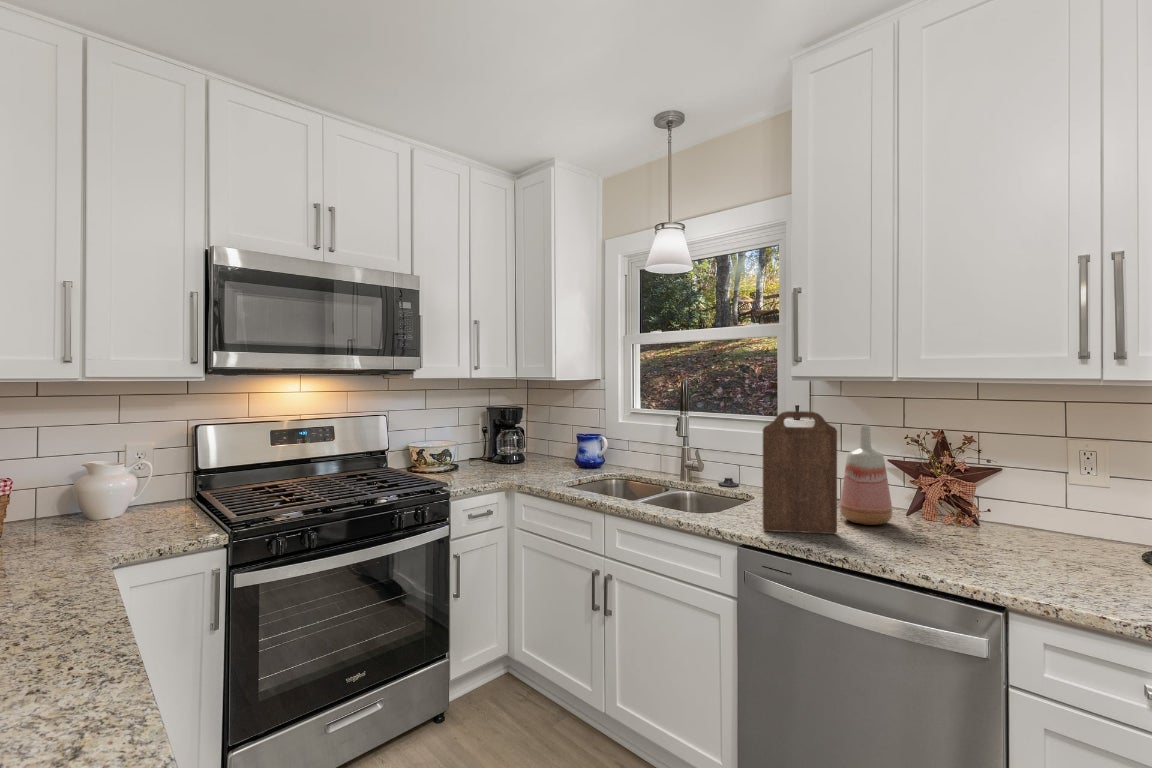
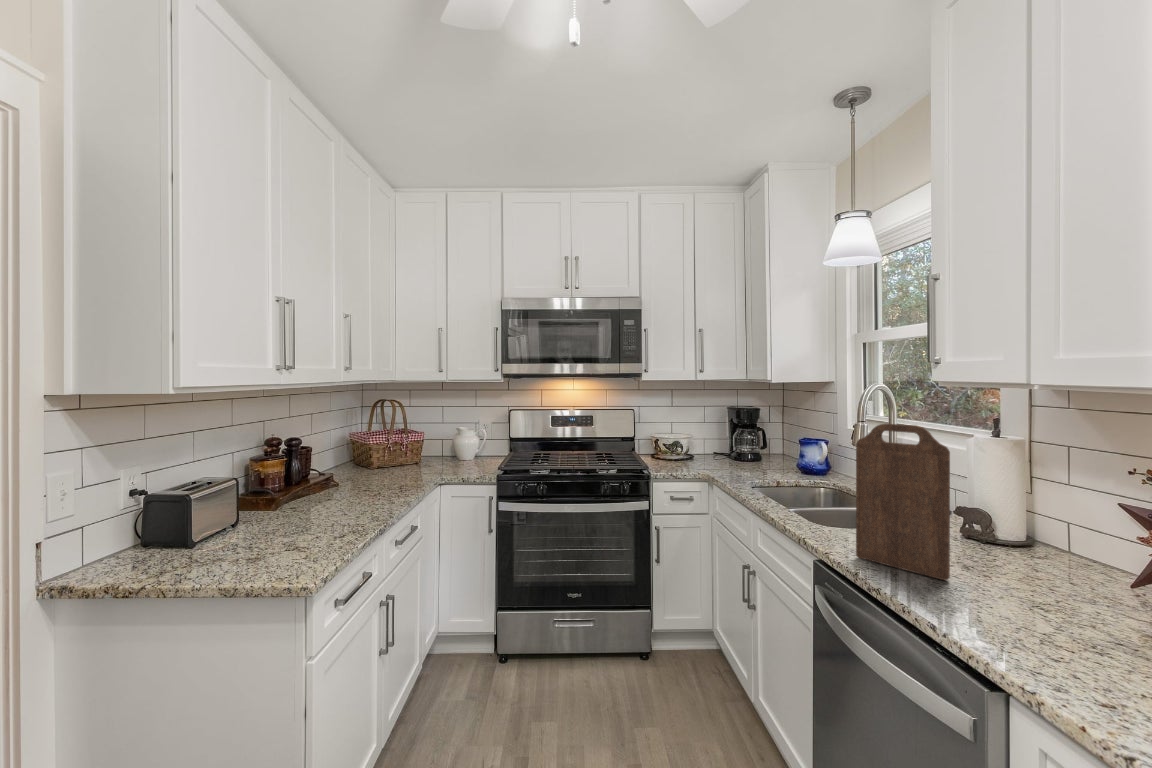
vase: present [840,426,892,525] -> none [995,449,1081,588]

